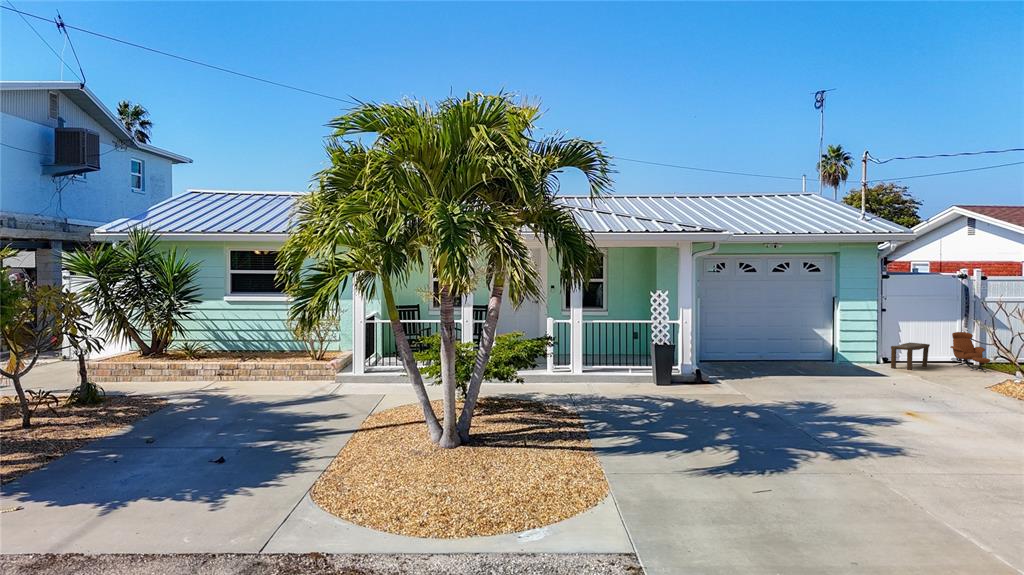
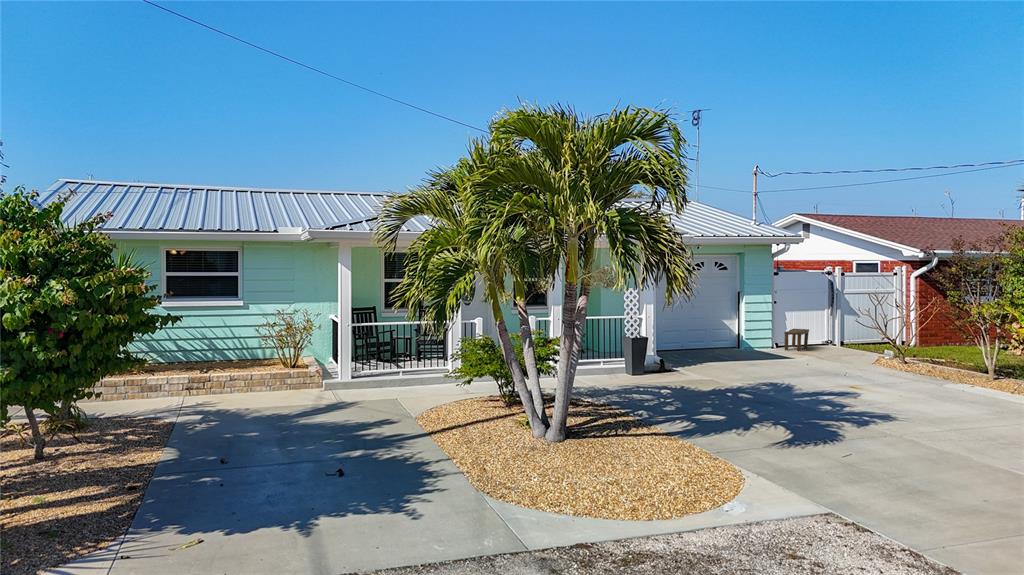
lounge chair: present [950,332,990,373] -> none [822,319,853,351]

